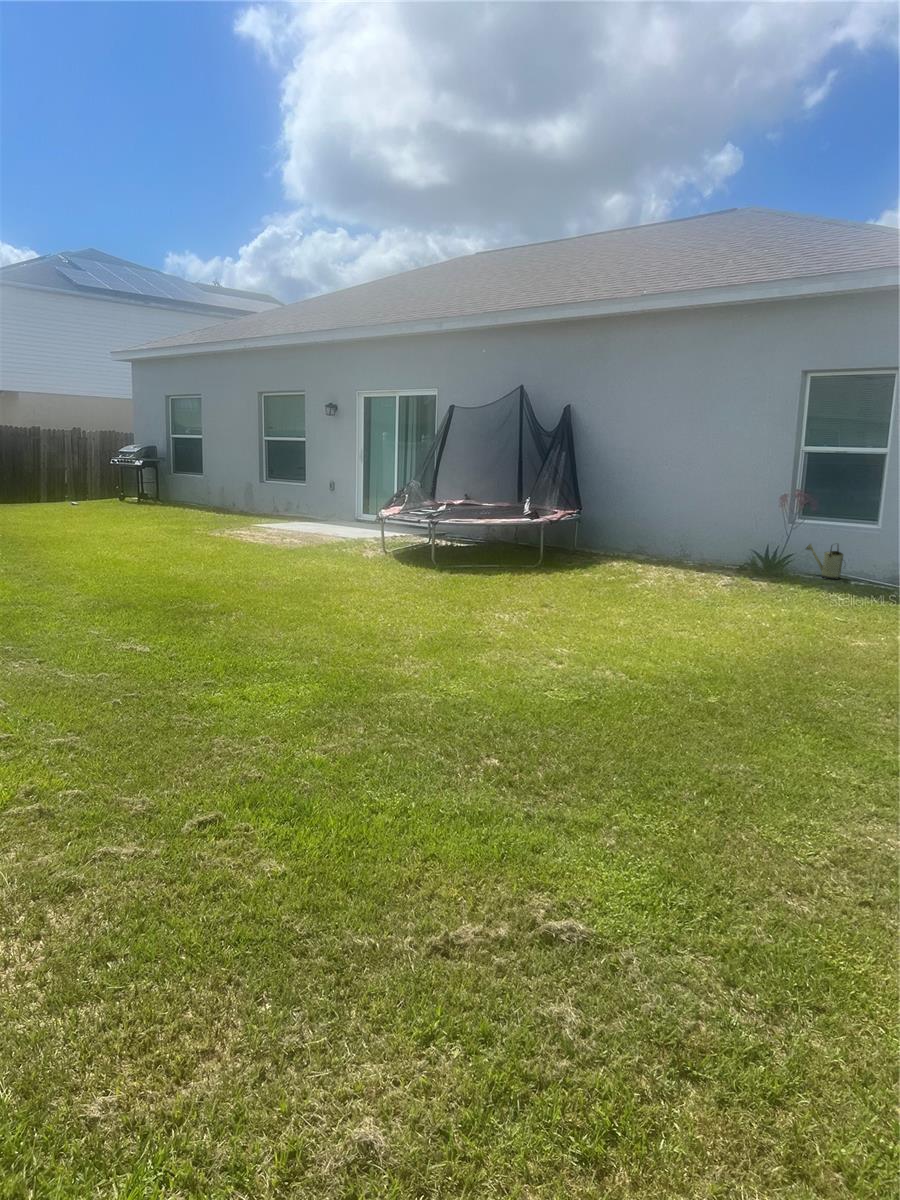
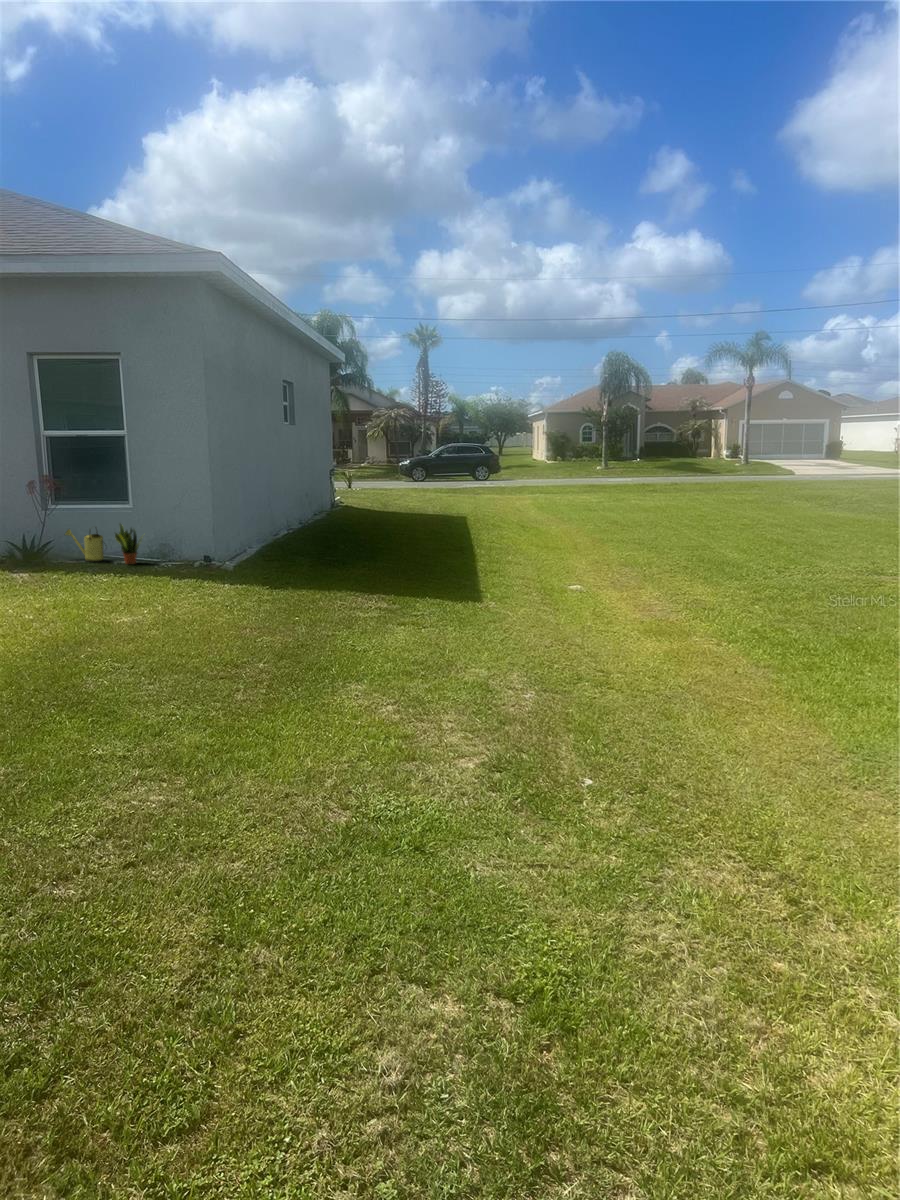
potted plant: none [857,542,890,586] -> present [115,524,141,564]

